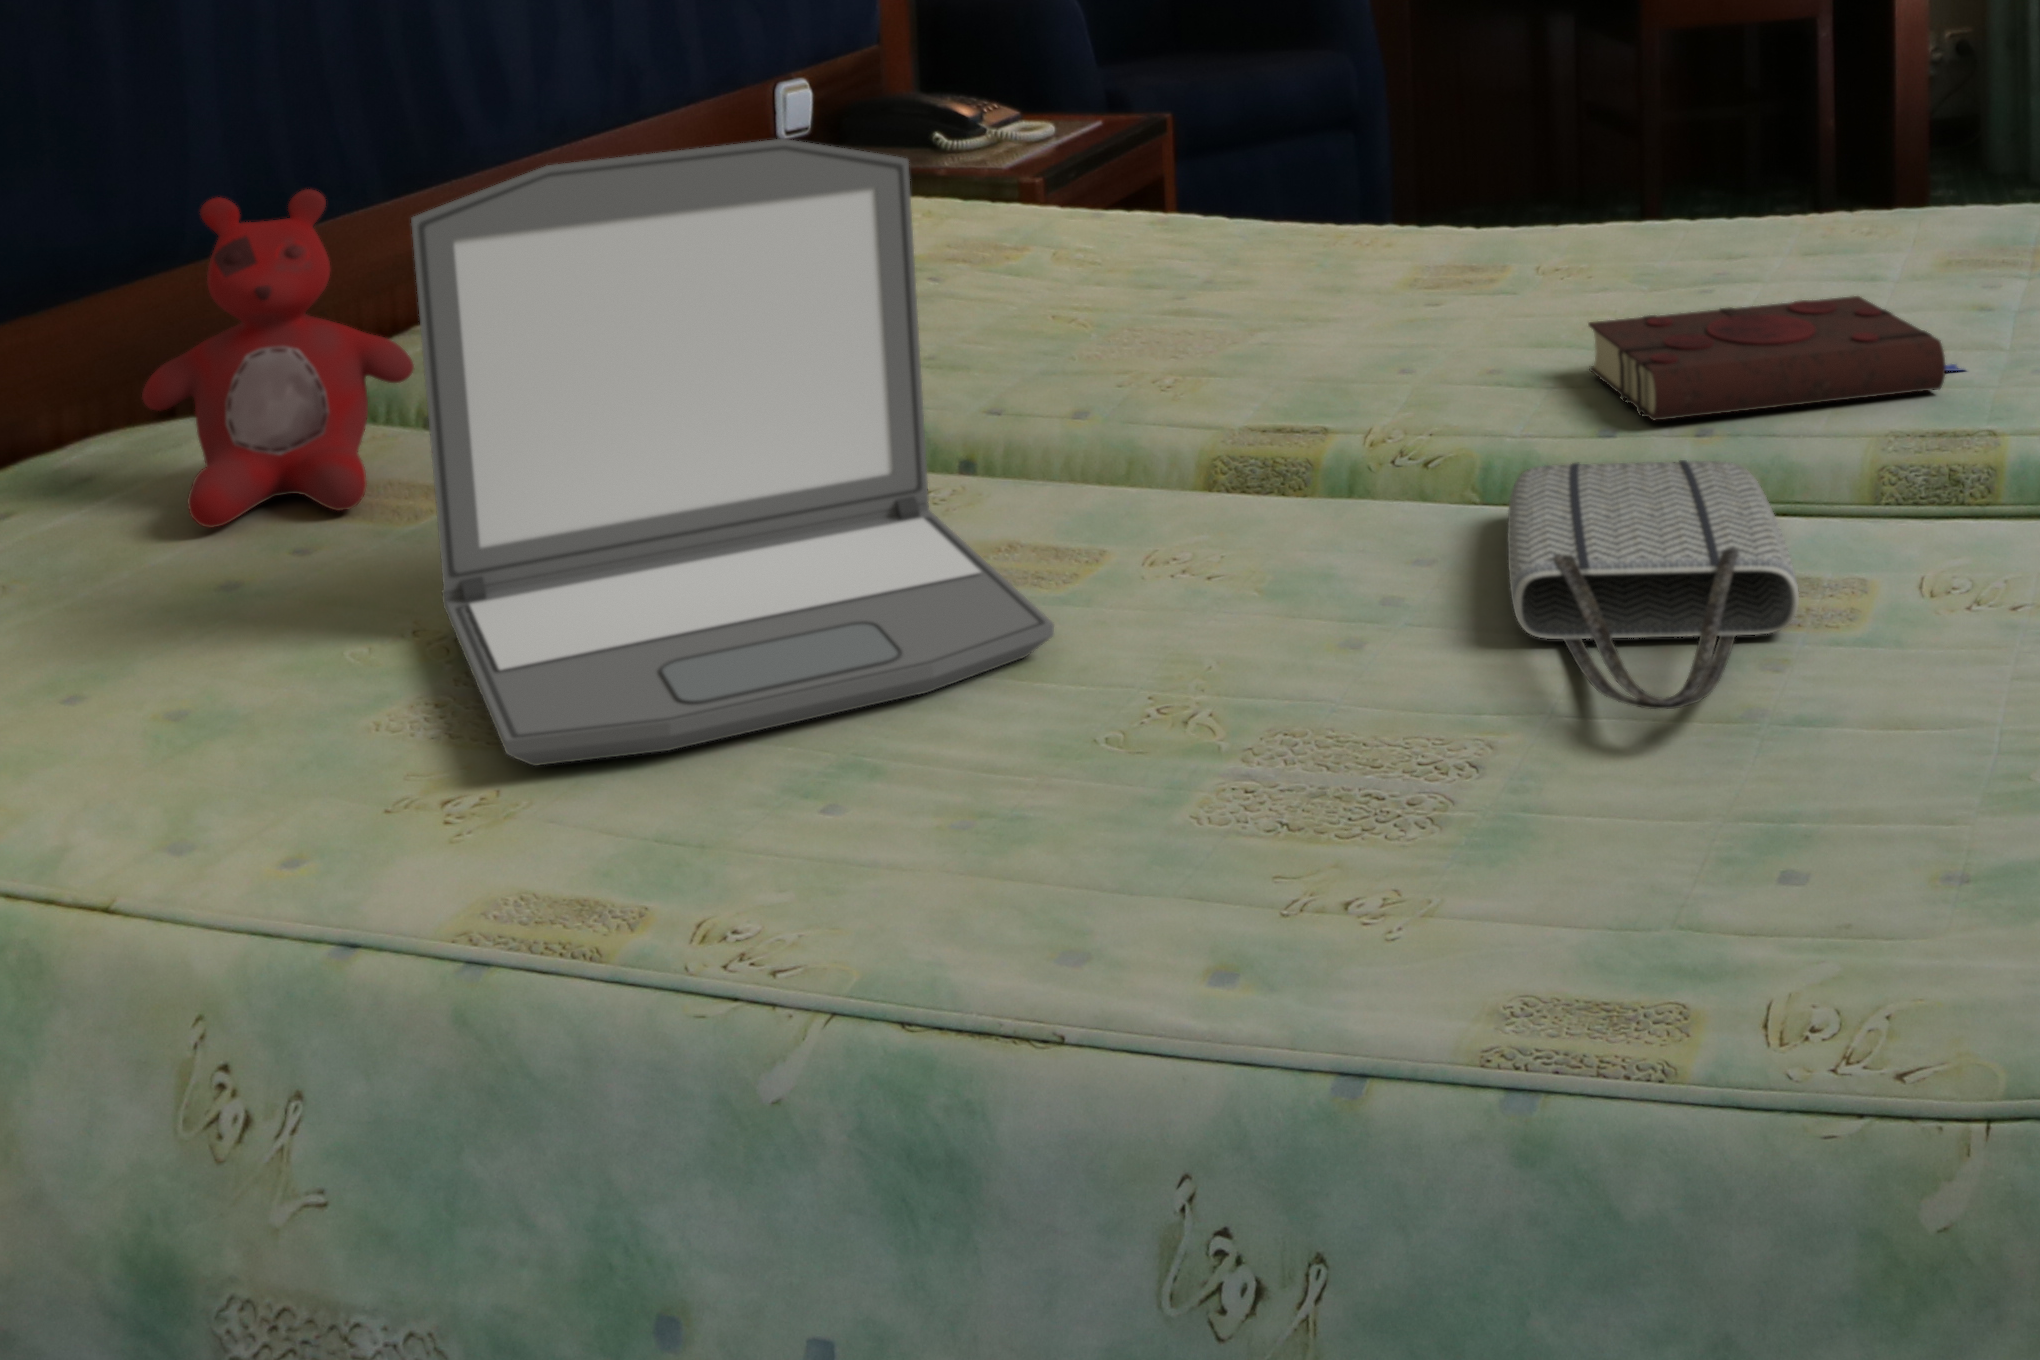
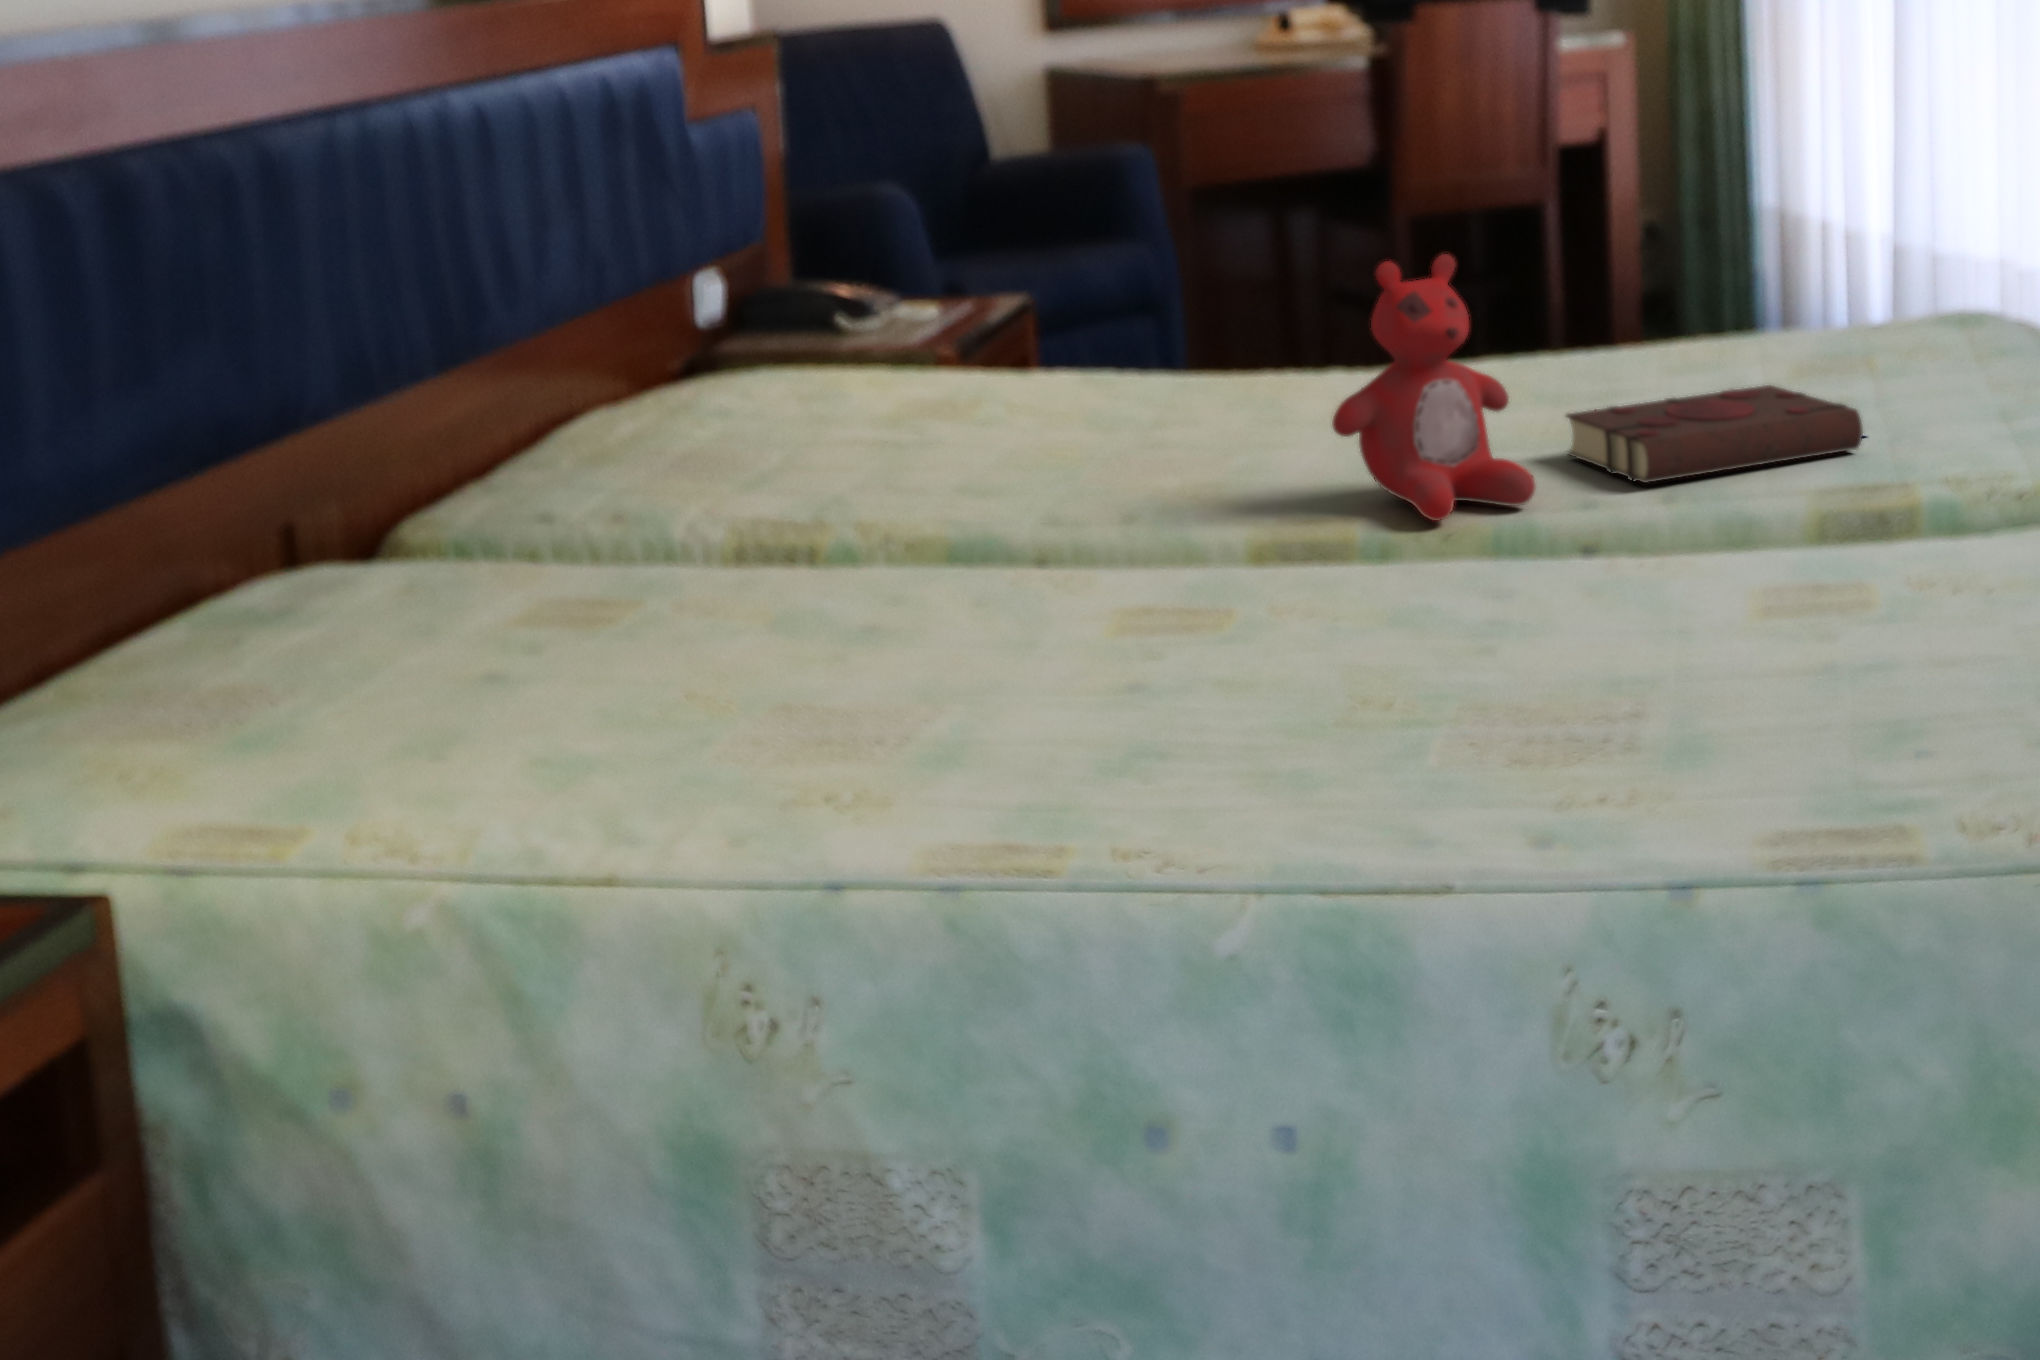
laptop: present [411,139,1054,766] -> none [702,263,1273,763]
stuffed bear: present [142,189,414,528] -> present [1332,254,1536,521]
tote bag: present [1508,460,1799,709] -> none [1580,497,1852,649]

